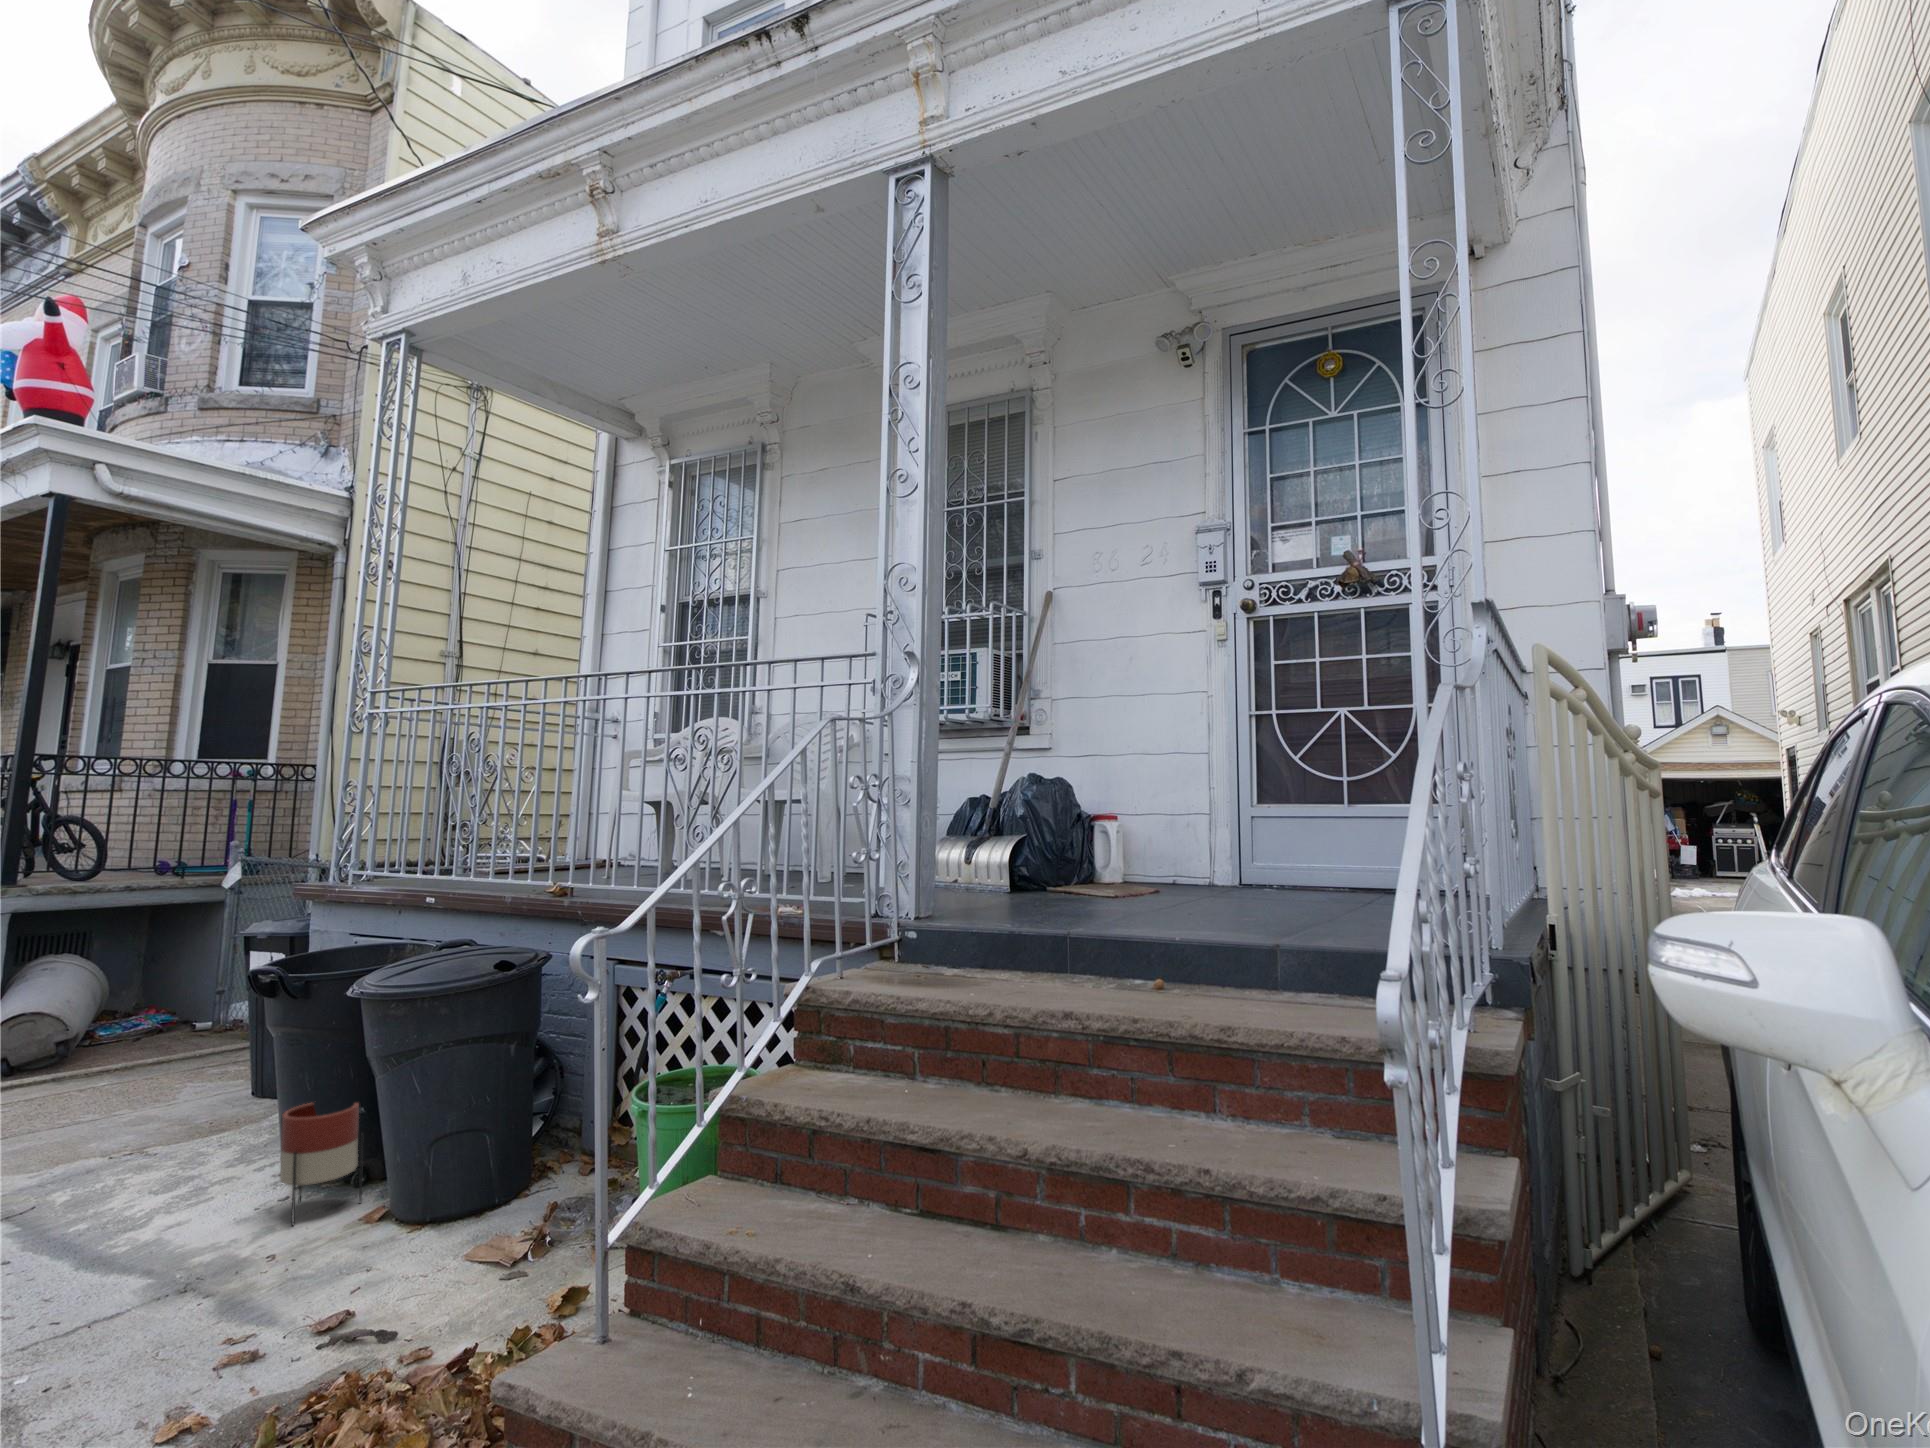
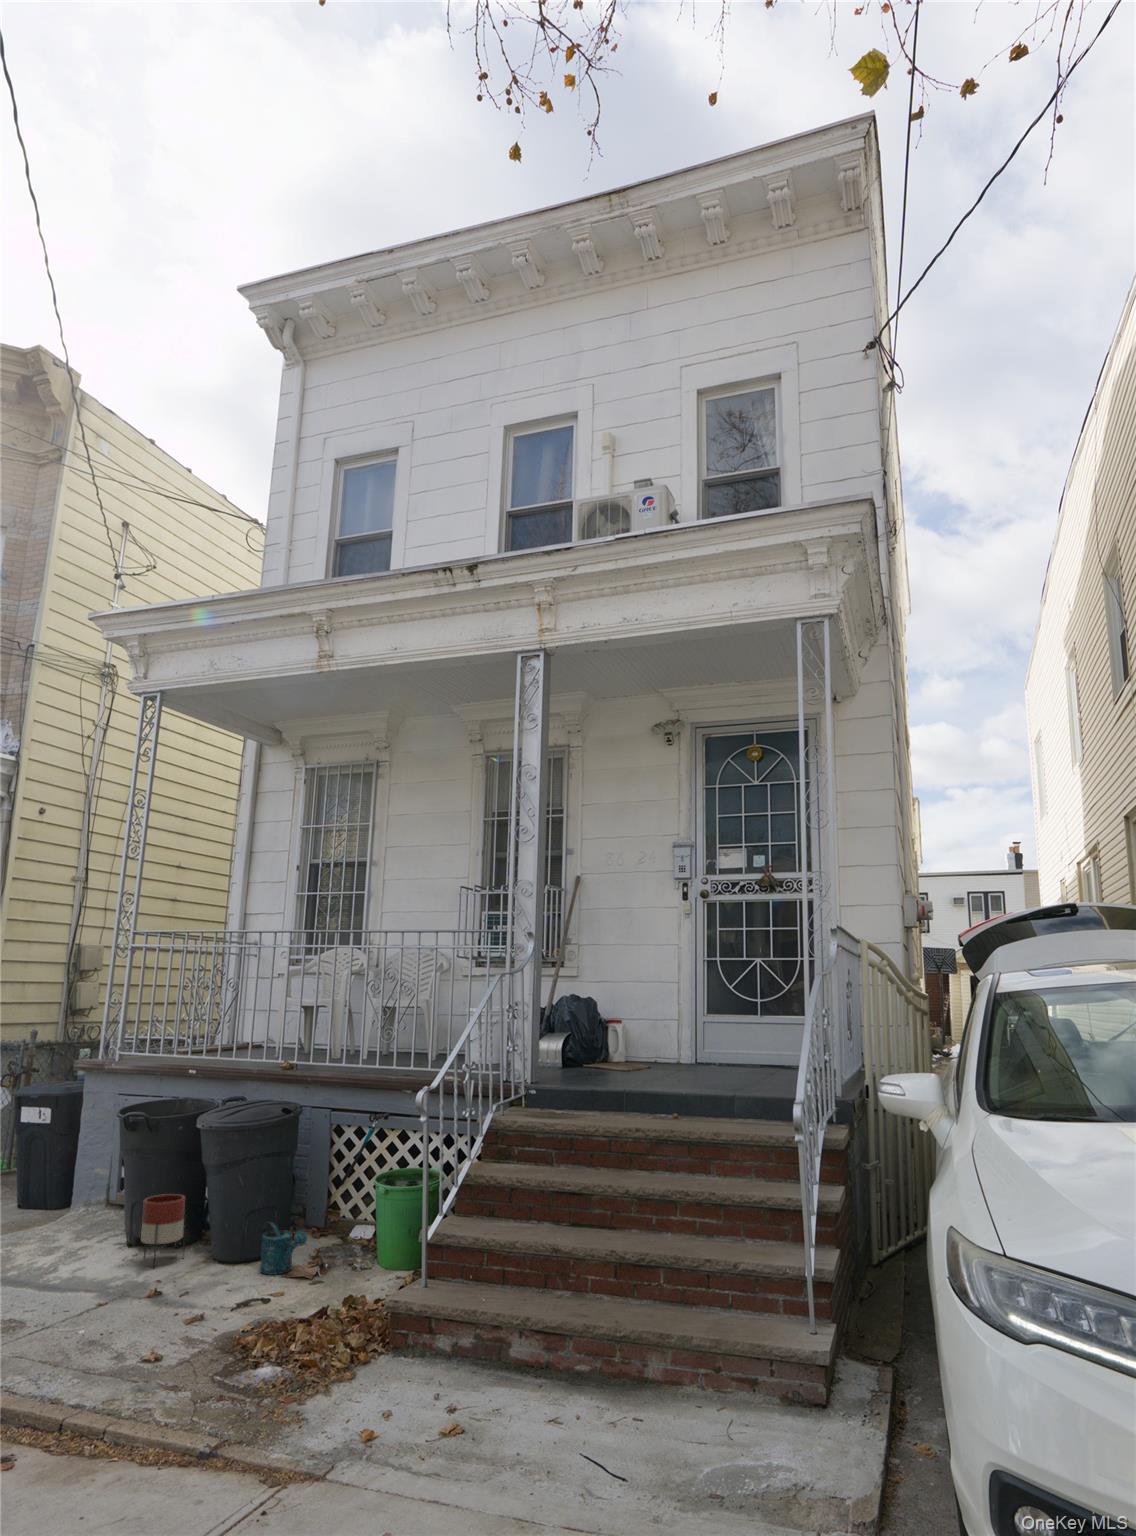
watering can: none [446,1154,510,1249] -> present [260,1222,307,1274]

